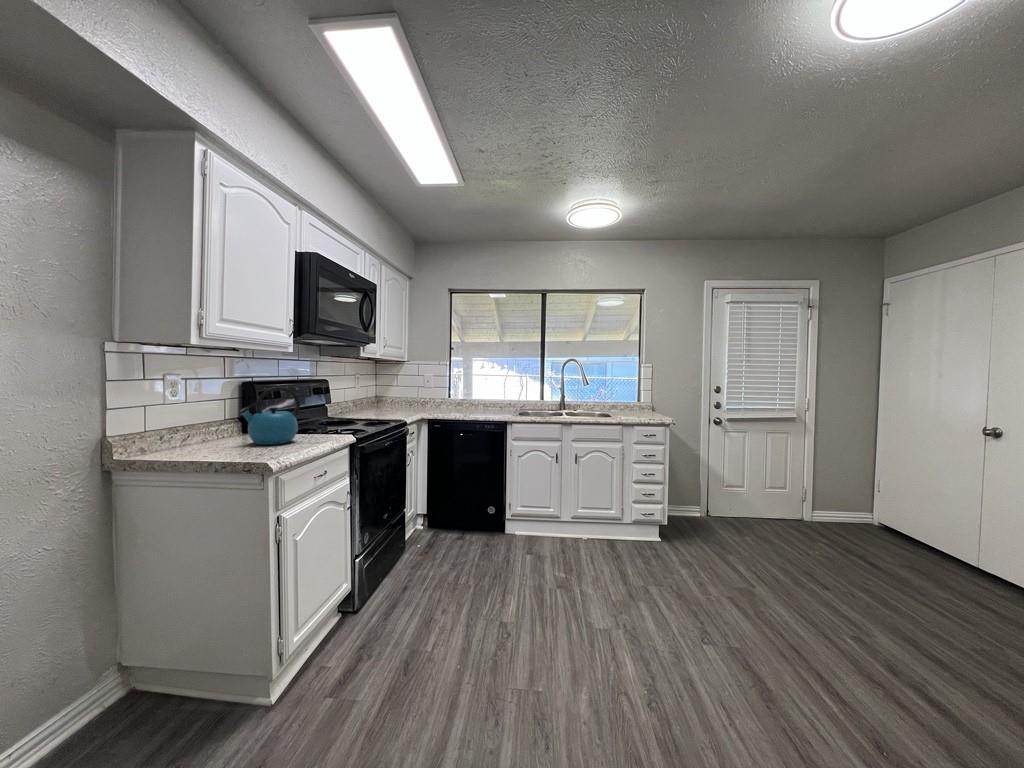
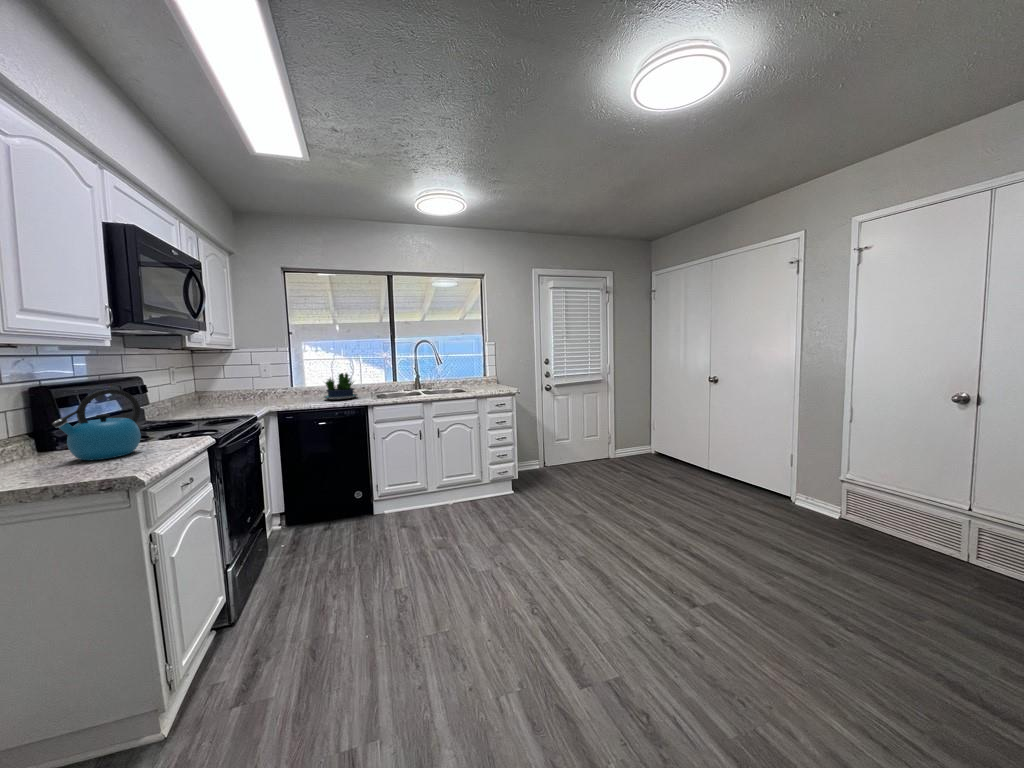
potted plant: none [470,387,504,413] -> present [324,373,357,400]

